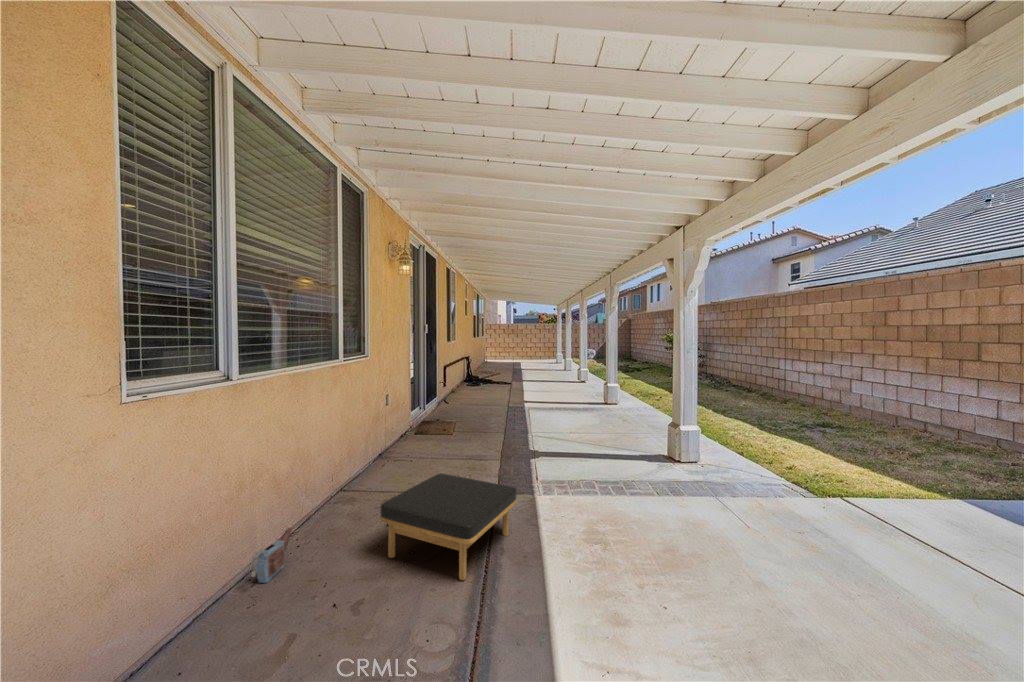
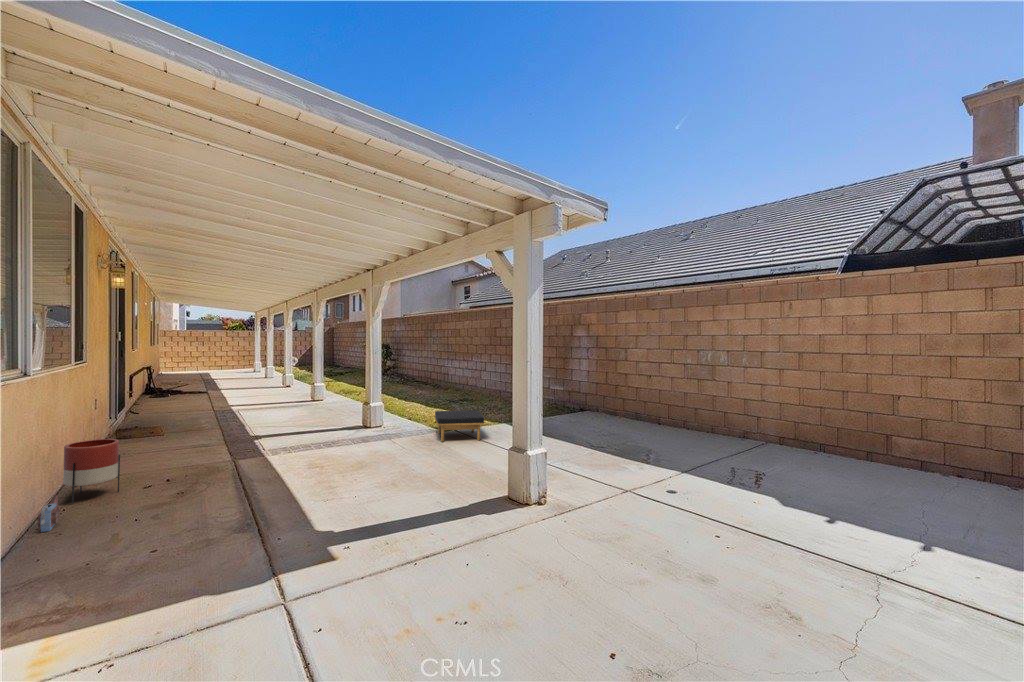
planter: none [319,450,371,531] -> present [63,439,120,504]
ottoman: present [380,474,517,580] -> present [435,410,484,442]

